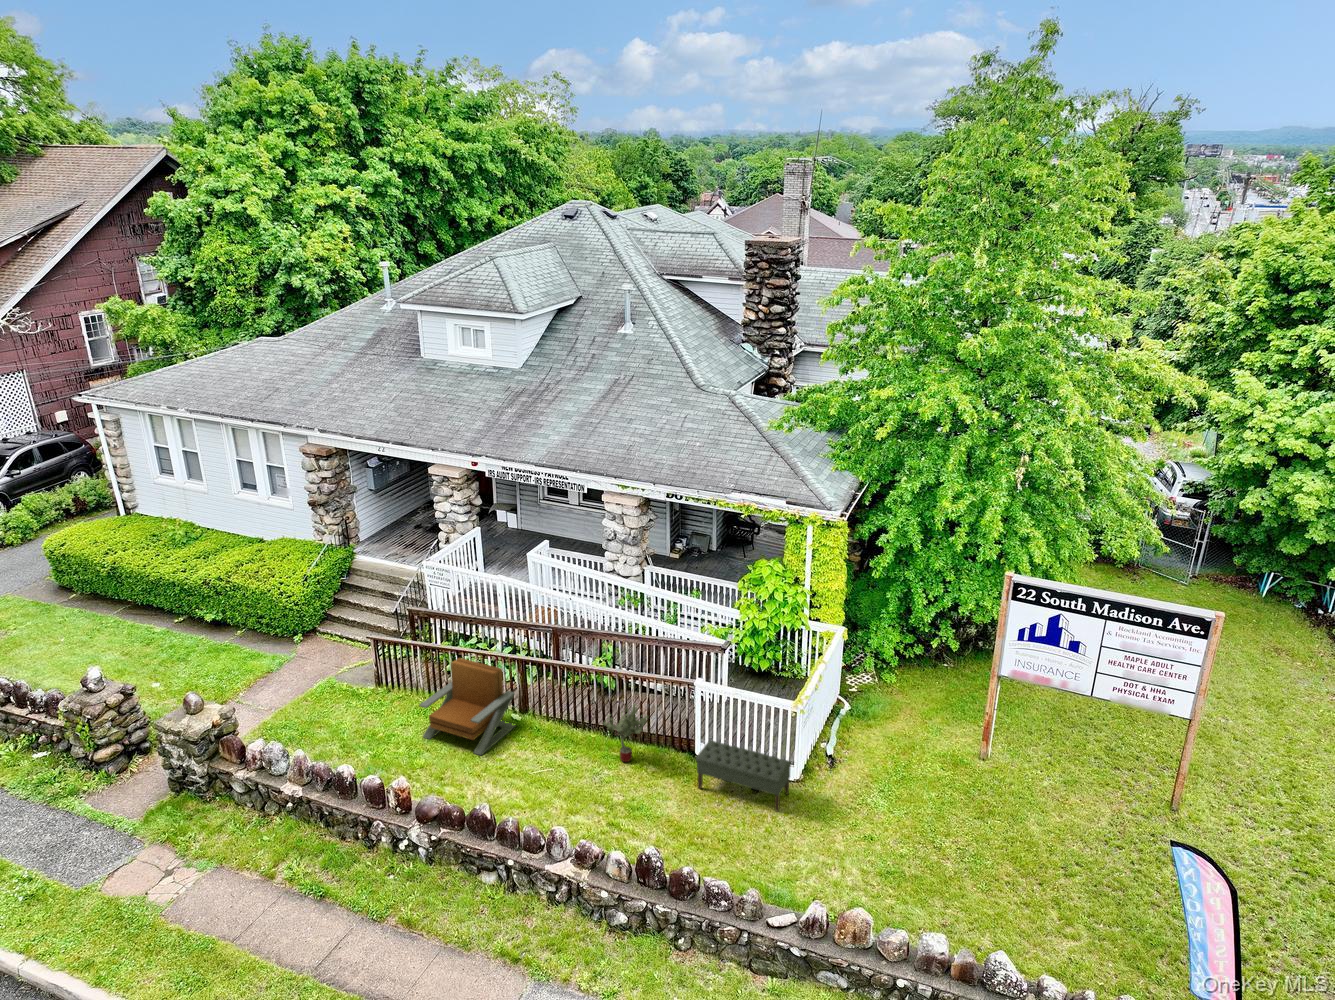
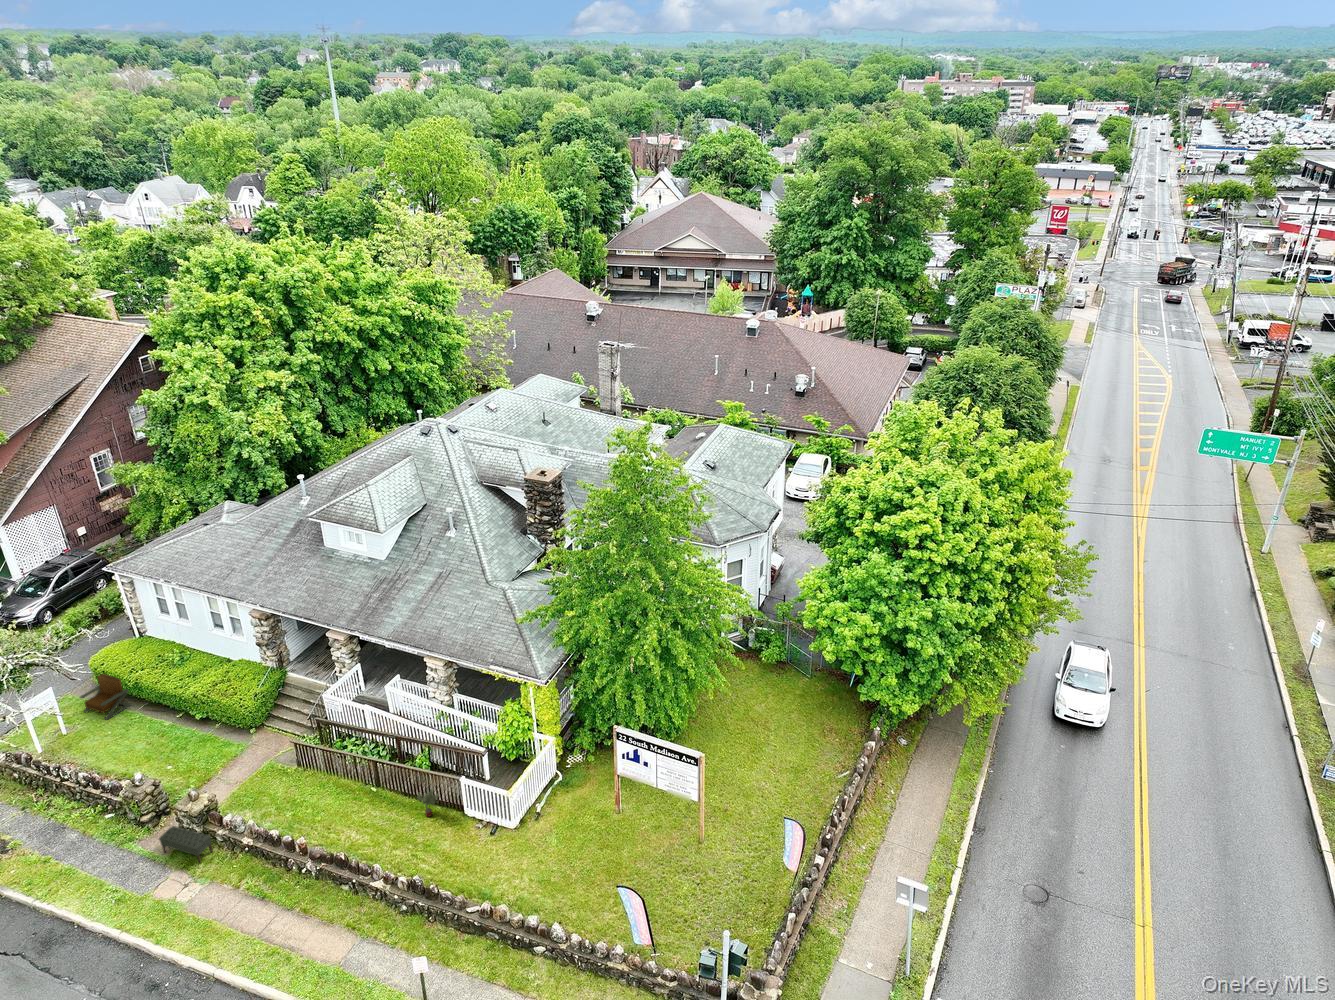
lounge chair: present [420,658,515,755] -> present [80,674,131,720]
bench: present [696,740,791,812] -> present [159,826,213,863]

